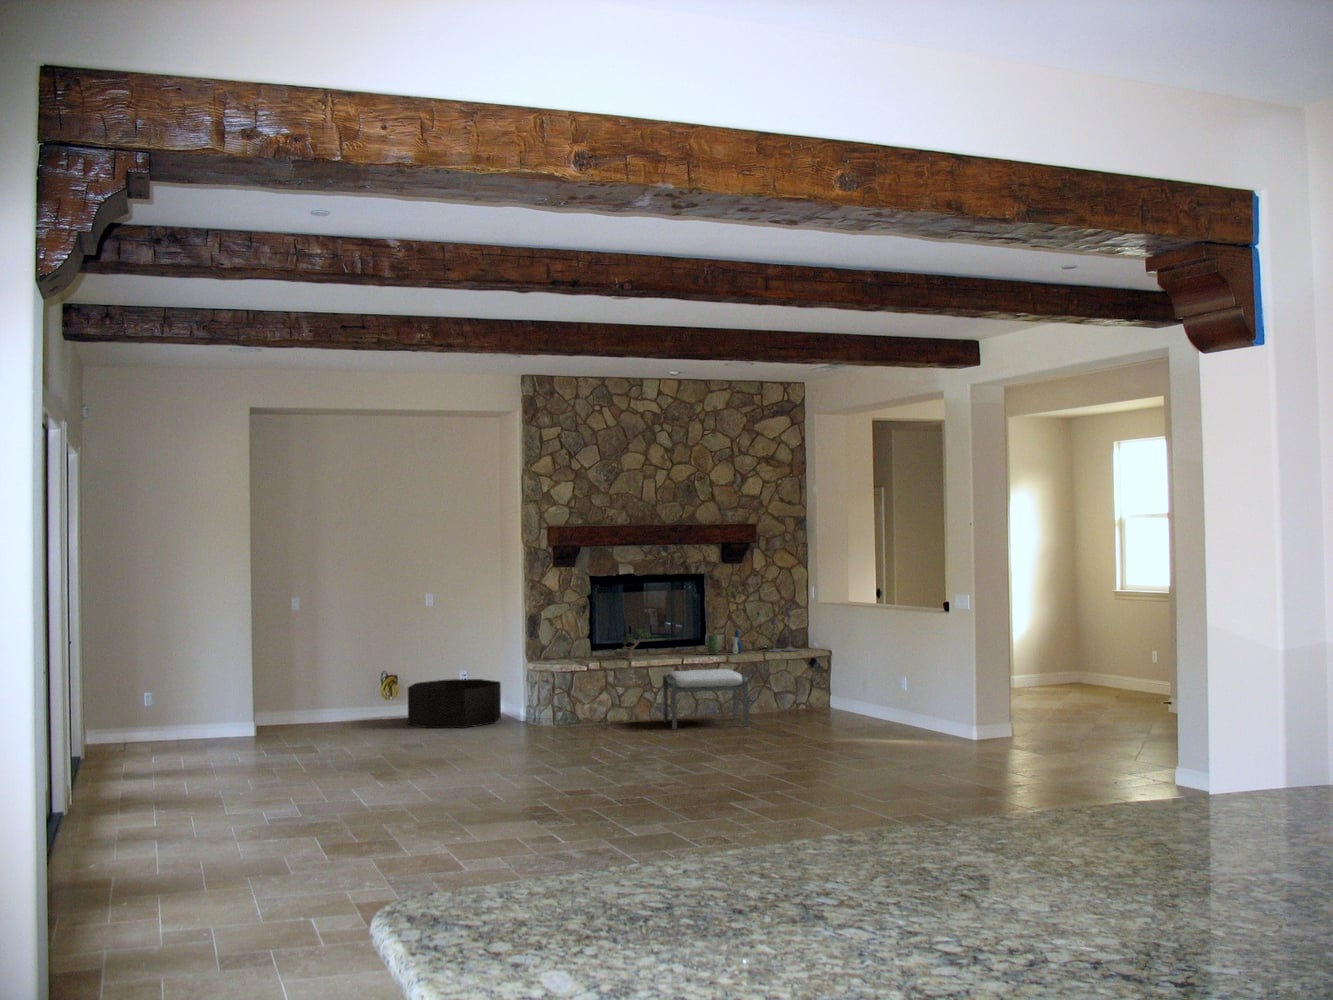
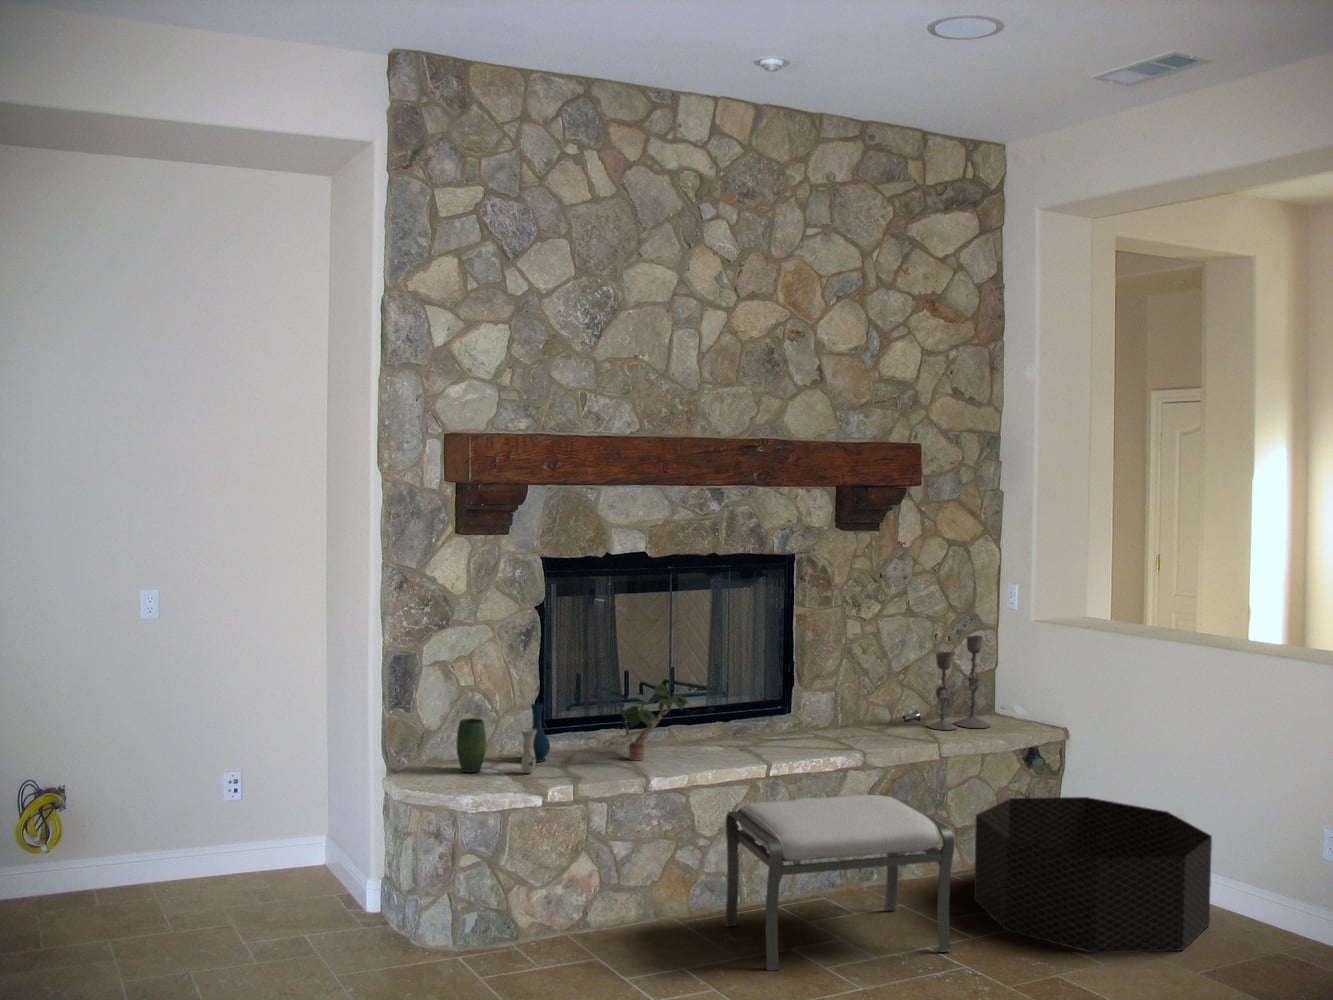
vase: present [707,630,743,654] -> present [457,704,550,773]
basket: present [408,679,501,728] -> present [974,797,1212,953]

